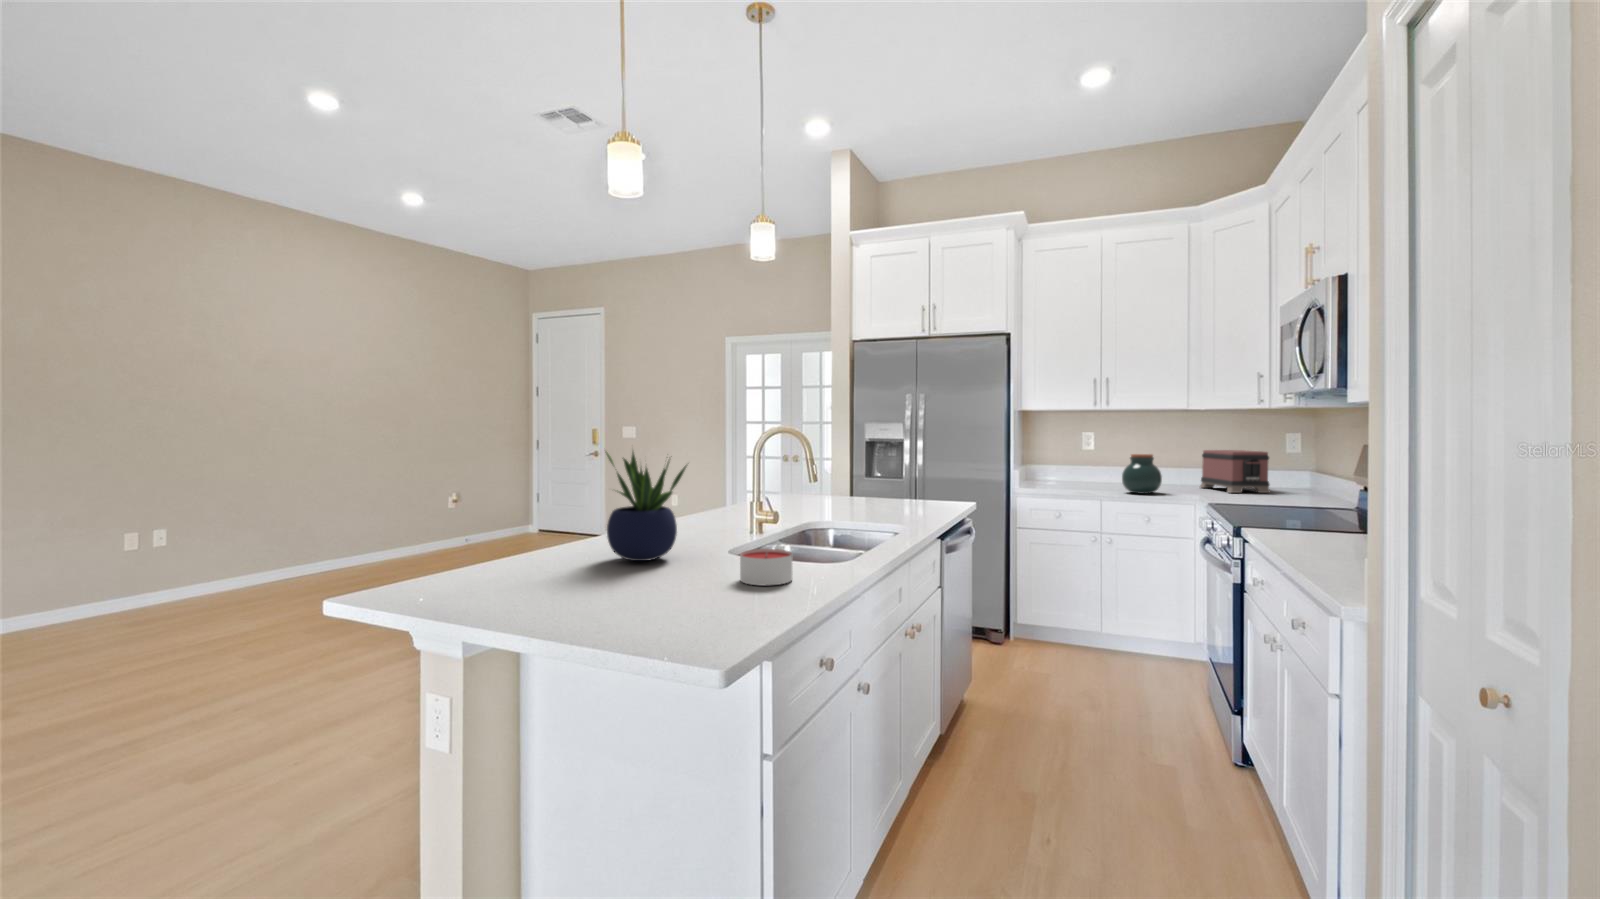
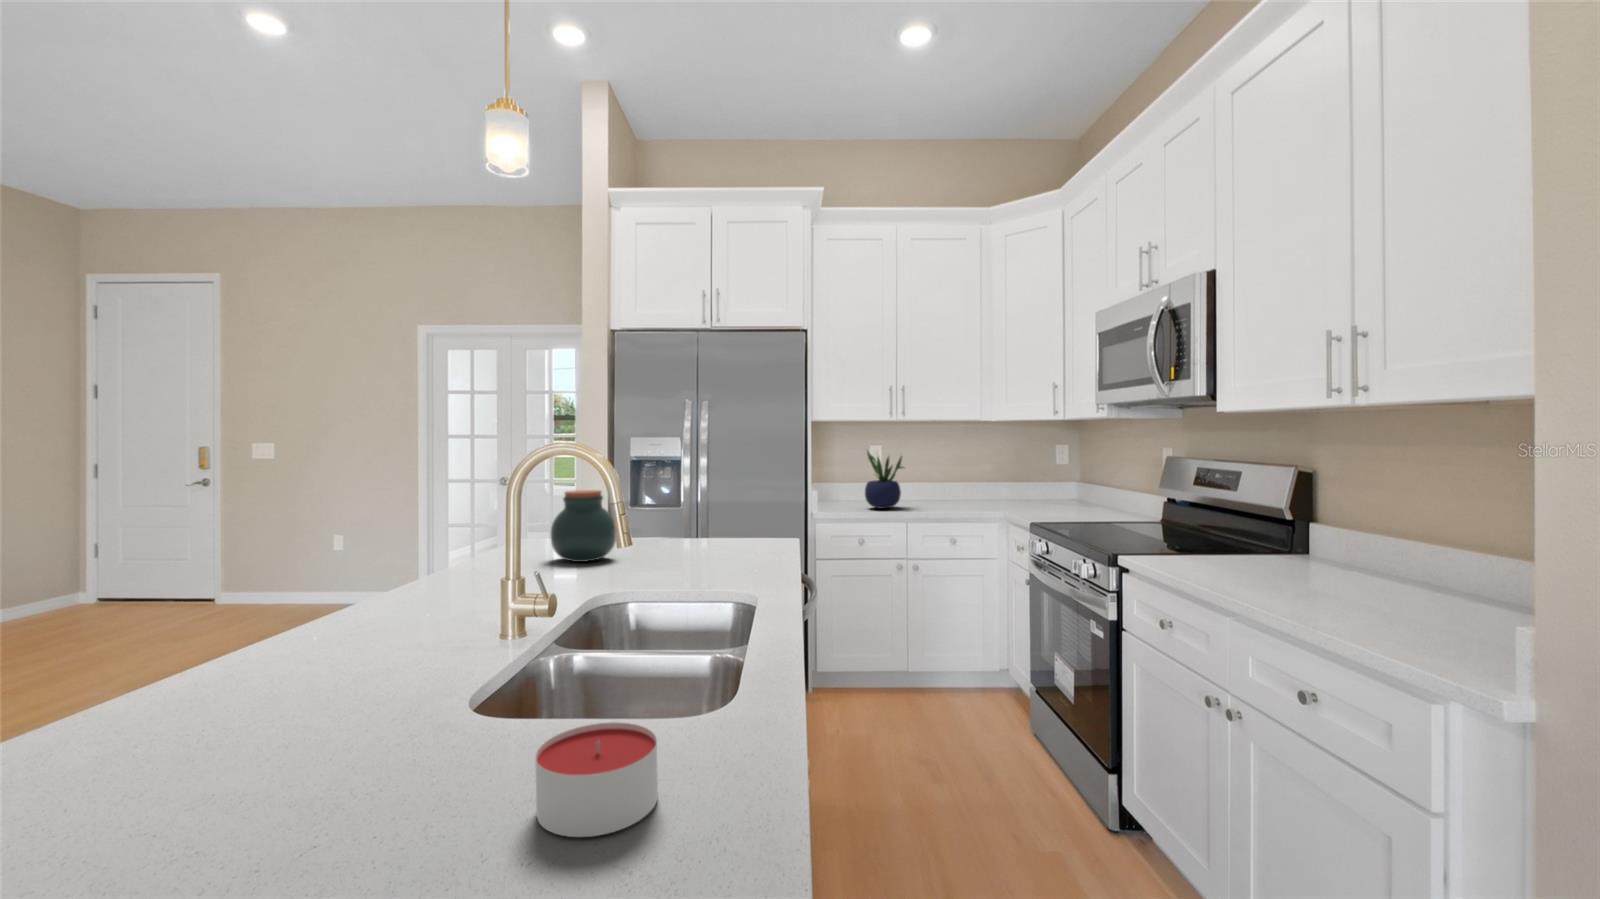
toaster: present [1200,450,1270,493] -> none [992,461,1063,507]
potted plant: present [606,452,687,561] -> present [865,451,903,509]
jar: present [1122,454,1162,494] -> present [551,490,617,562]

